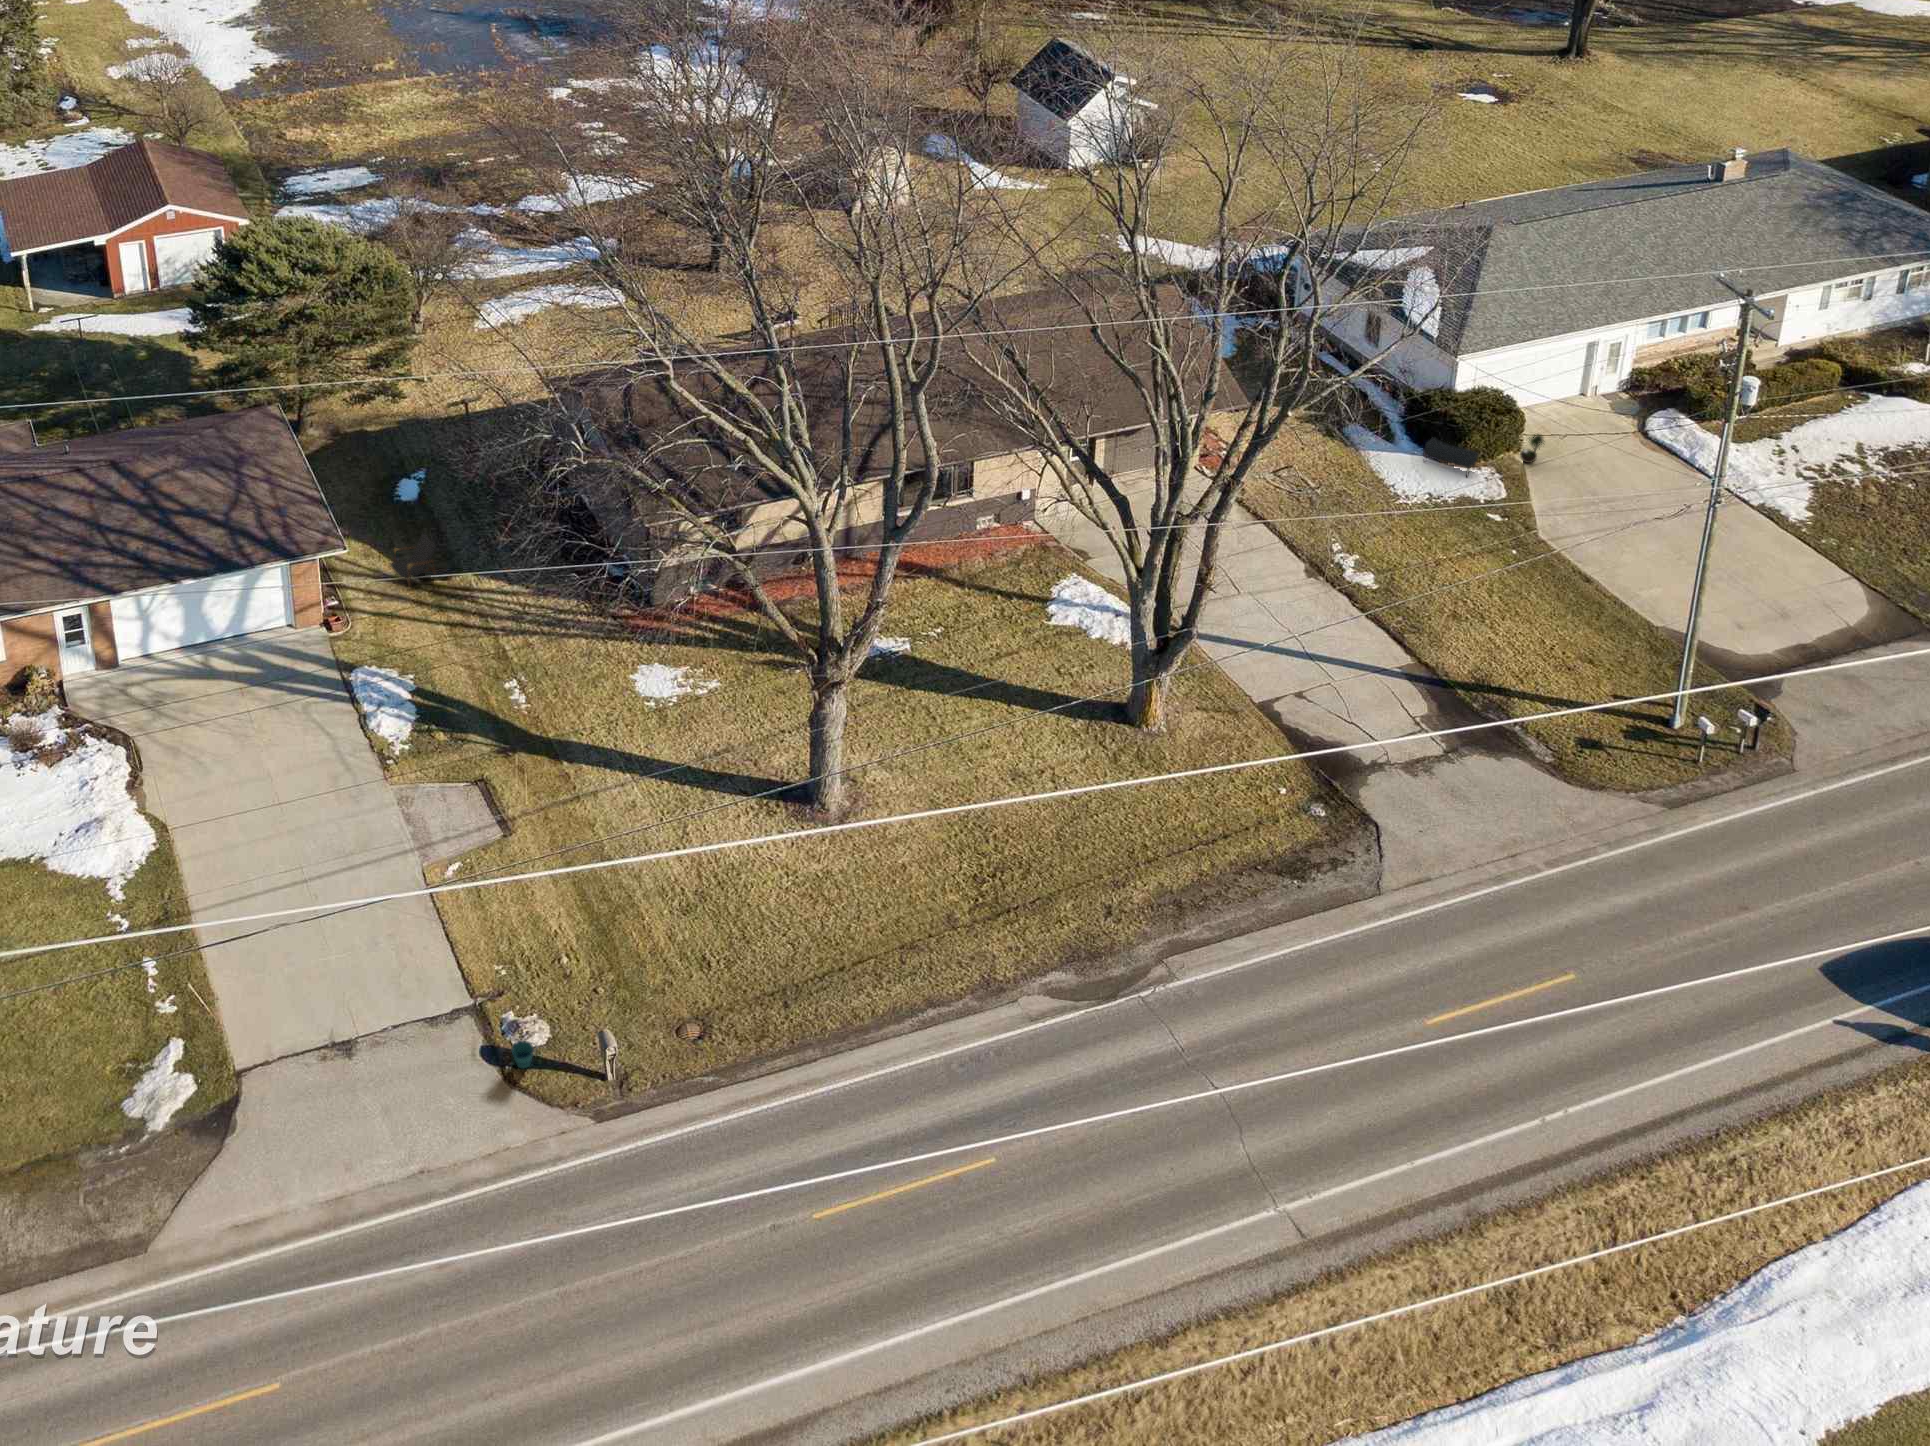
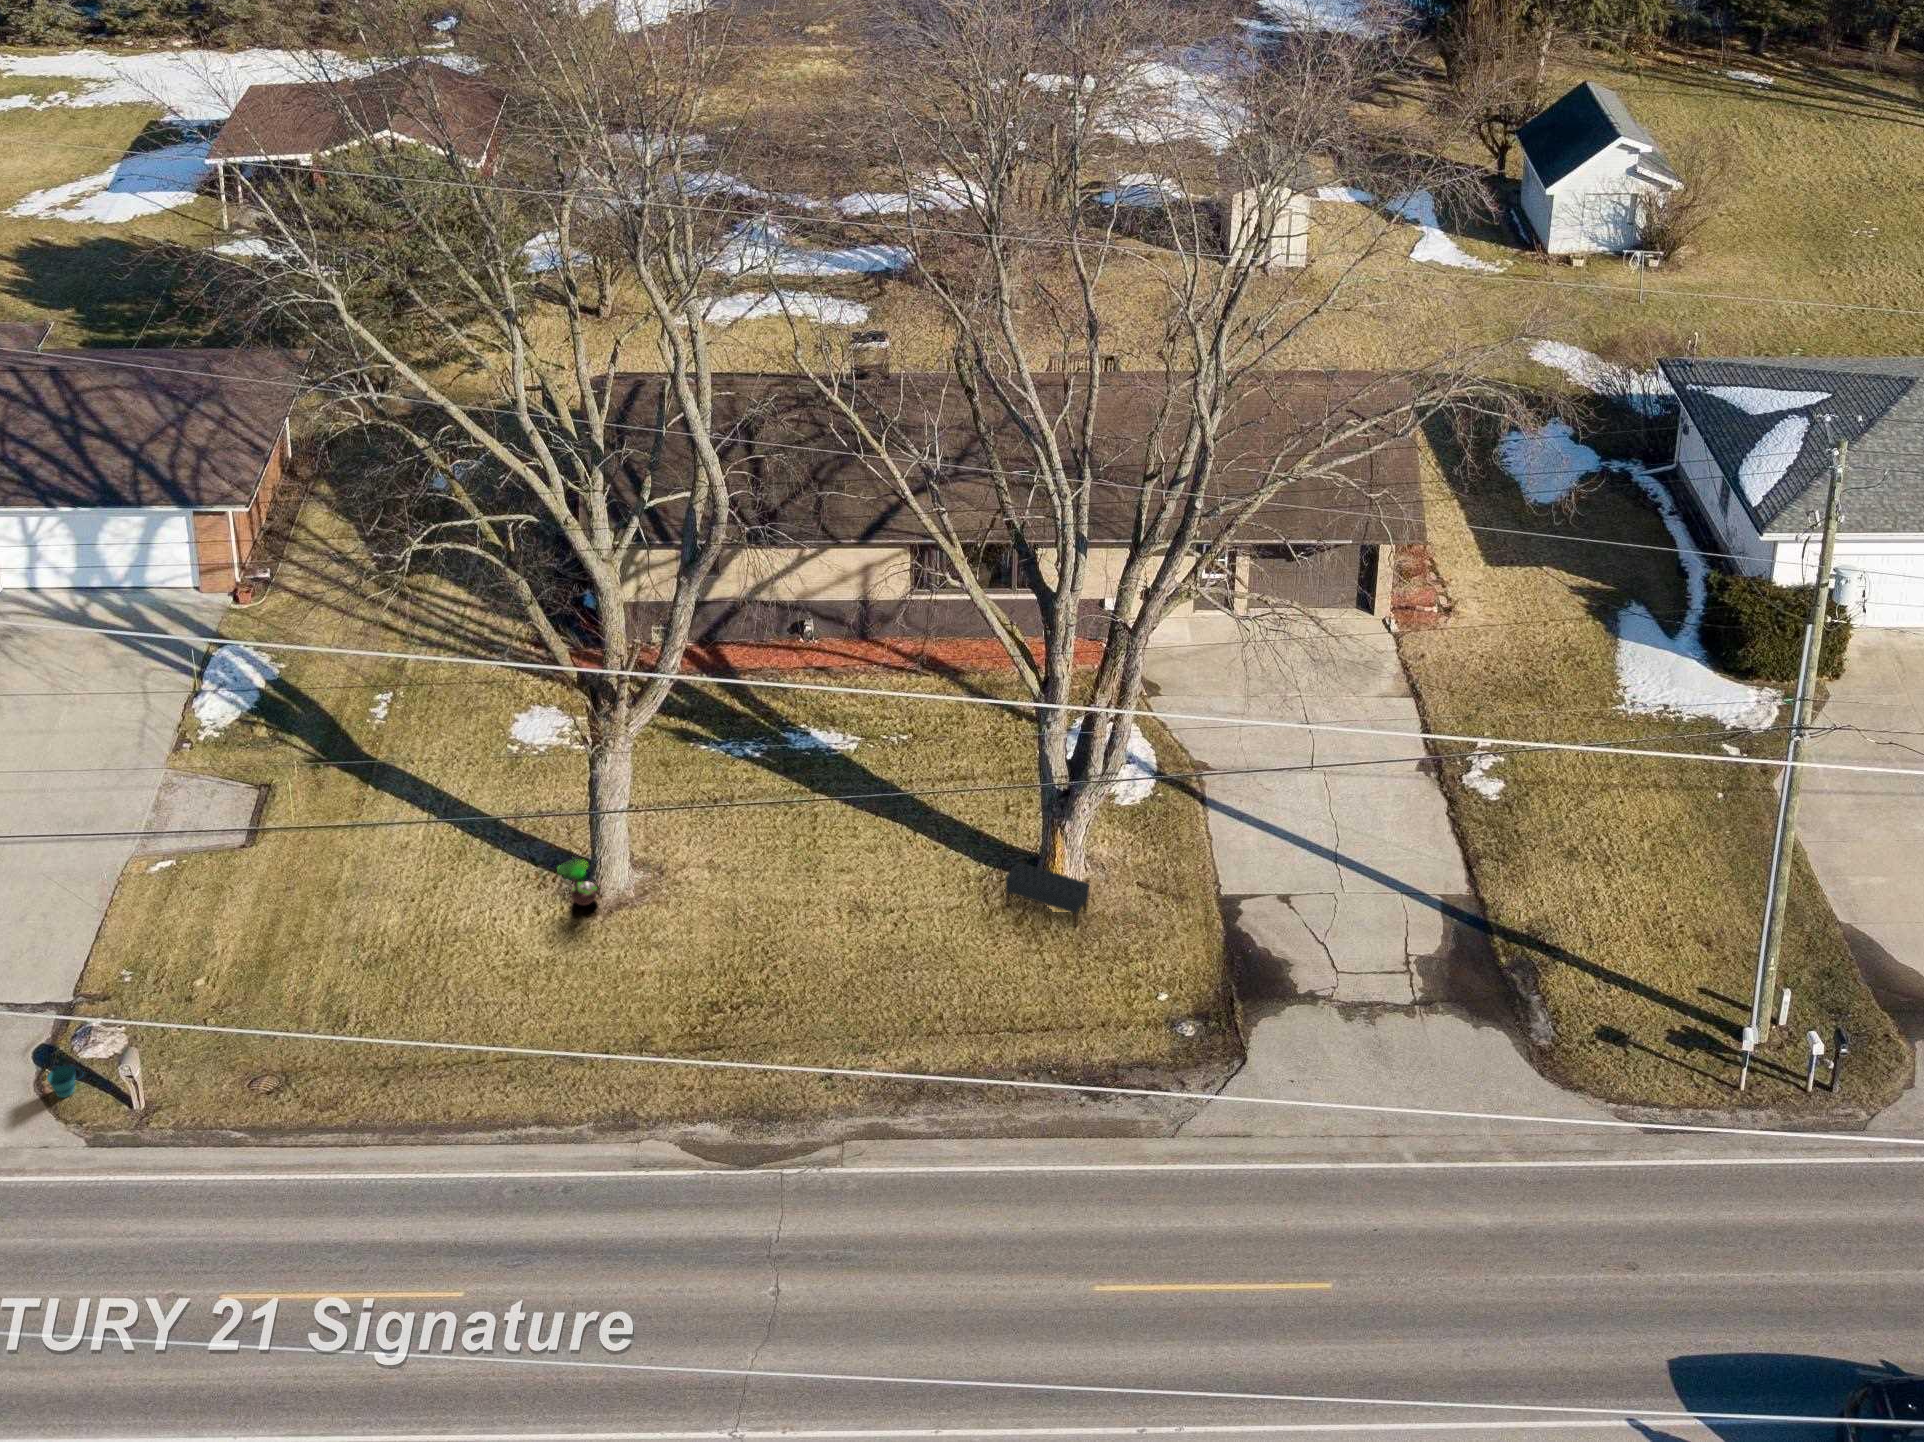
potted tree: present [1520,434,1545,463] -> present [558,861,597,905]
bench: present [1424,437,1478,476] -> present [1005,863,1090,927]
lounge chair: present [390,534,436,588] -> none [341,516,388,578]

